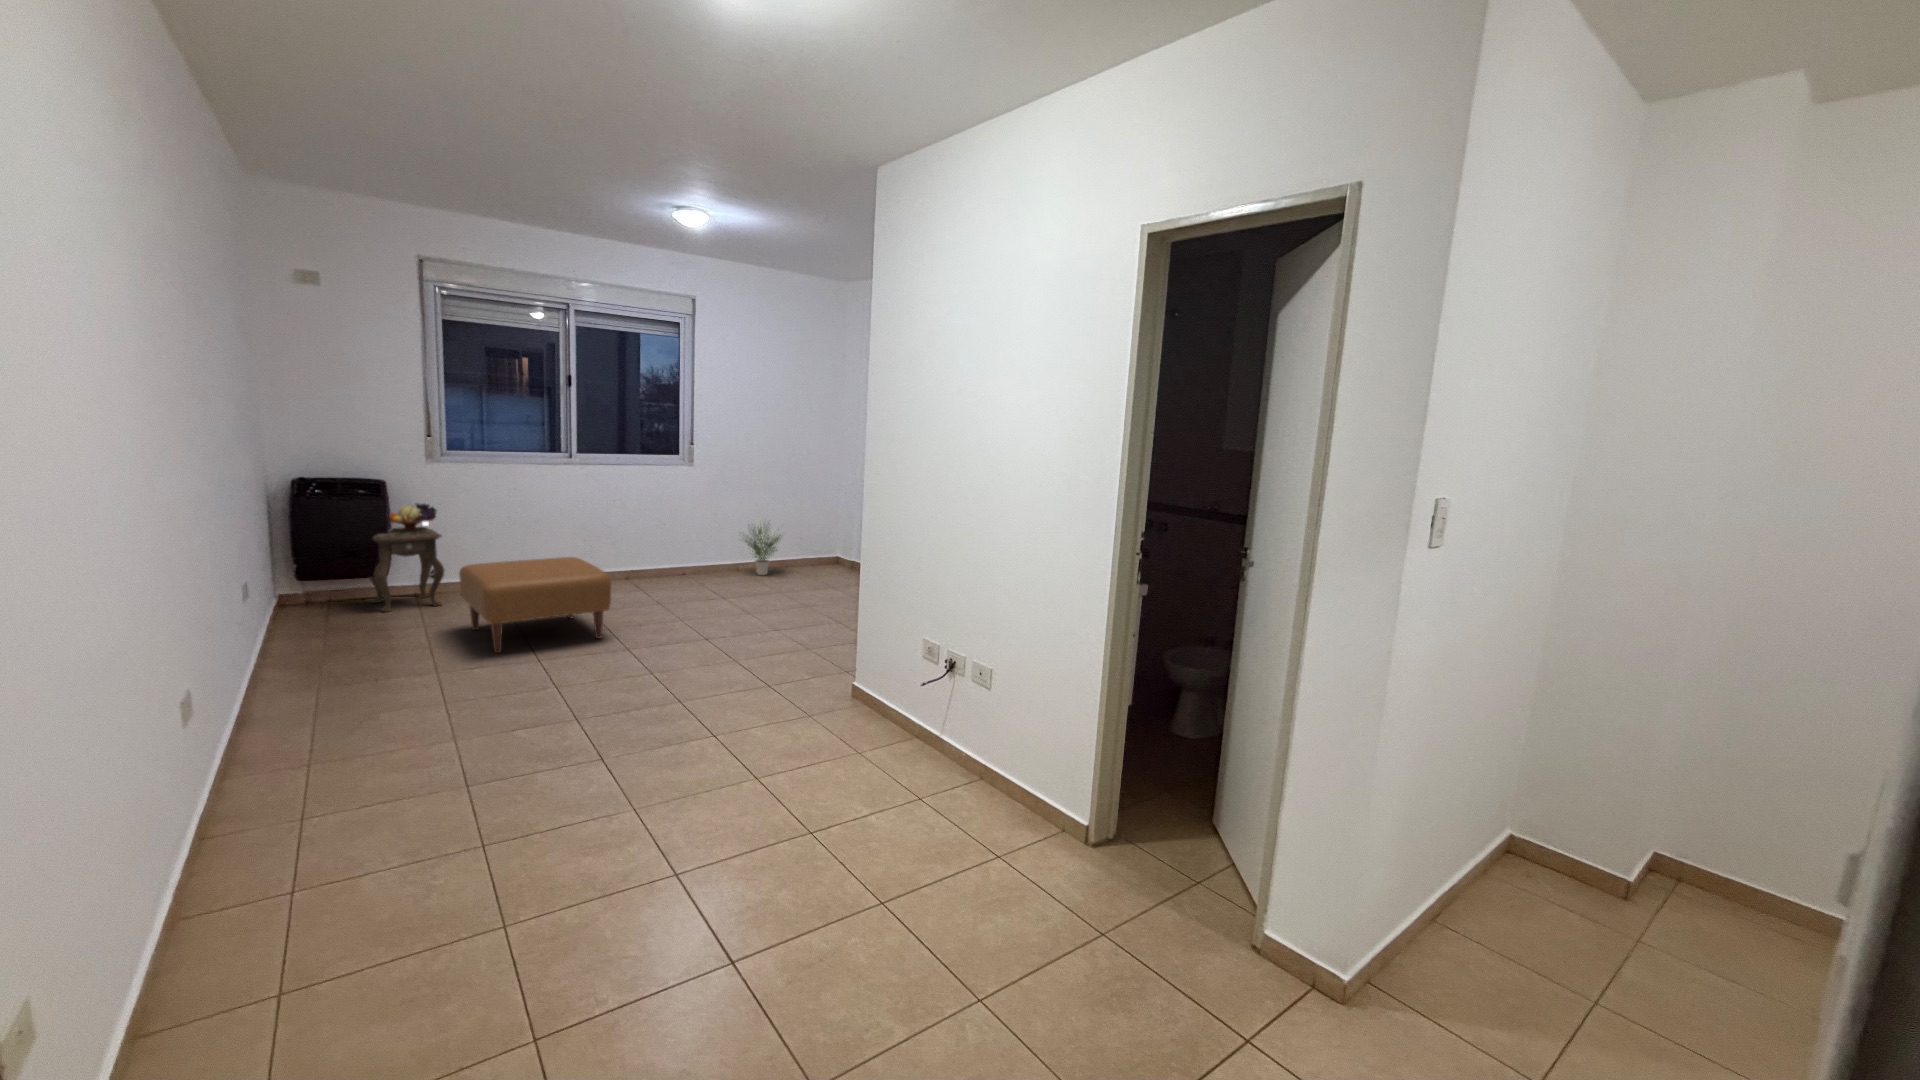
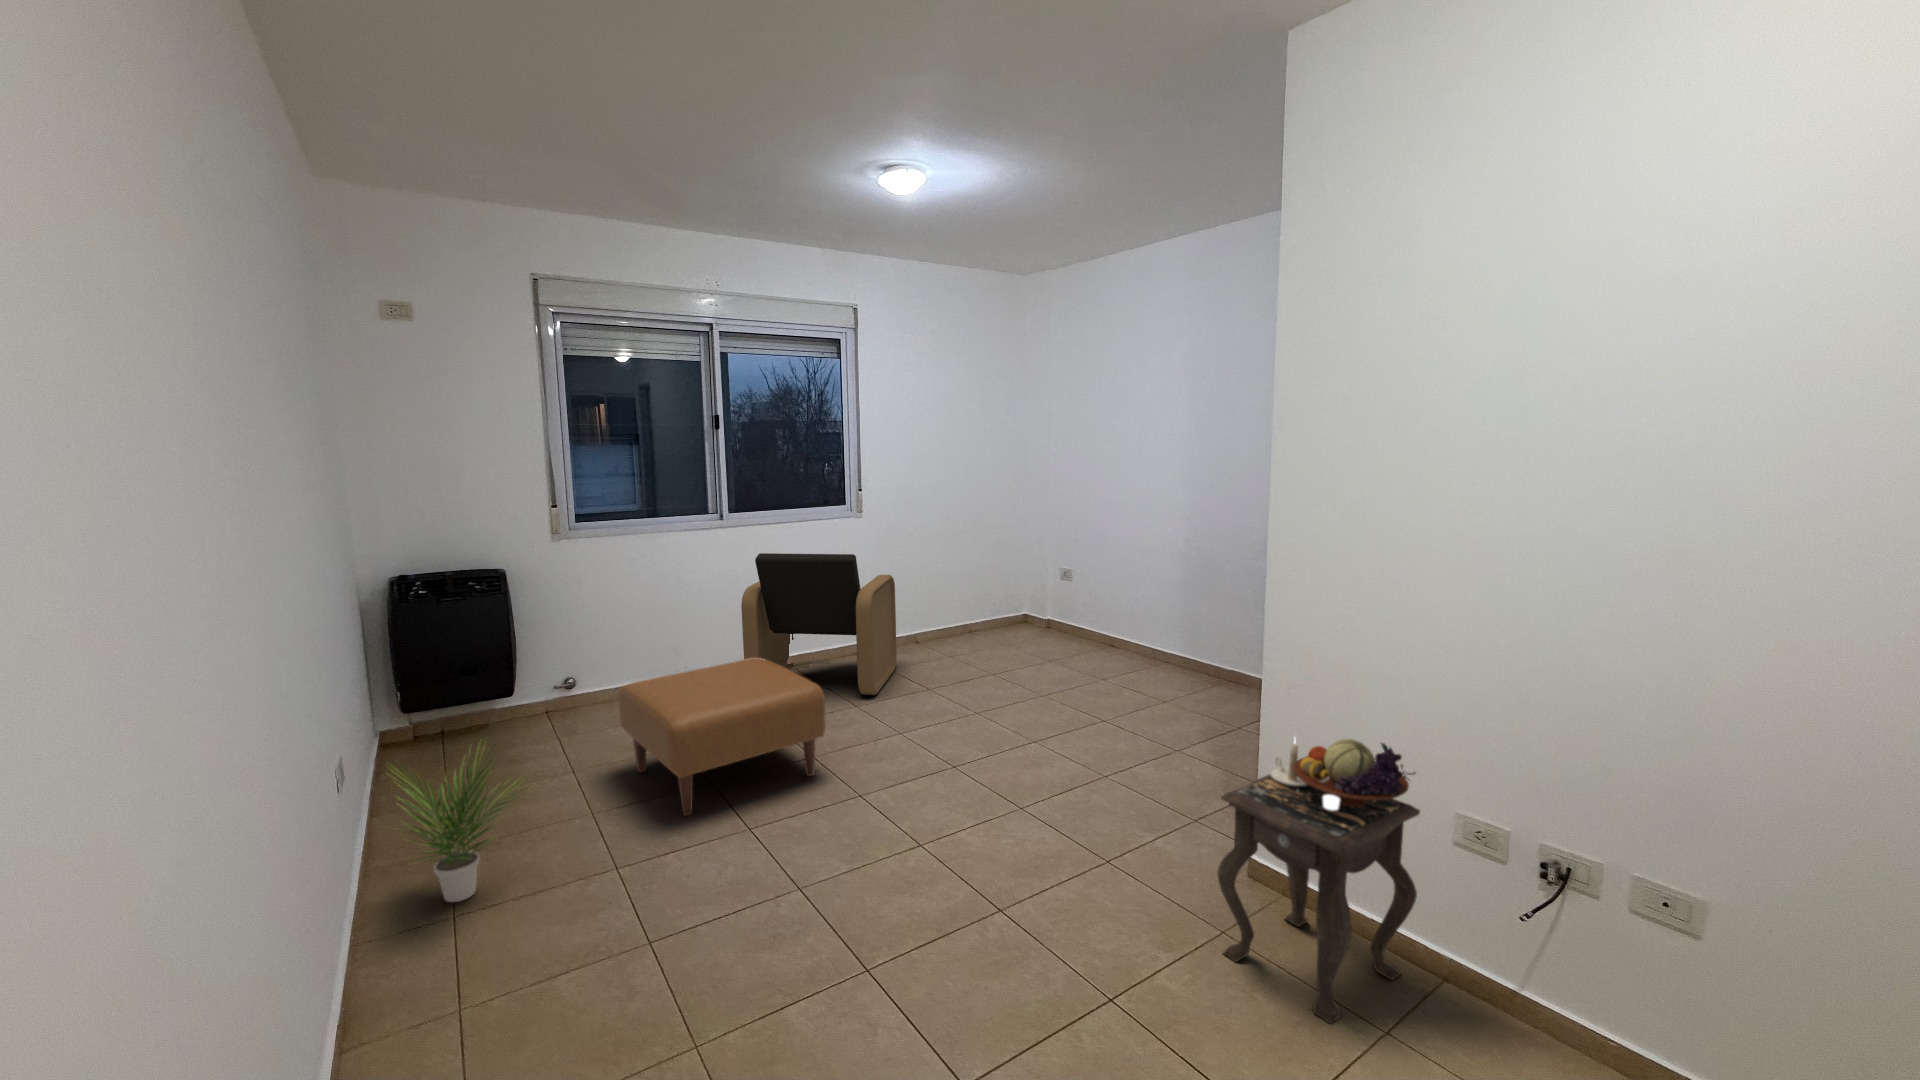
armchair: none [578,484,709,598] -> present [741,553,897,695]
side table: present [369,503,444,612] -> present [1217,739,1420,1023]
potted plant: present [743,523,781,575] -> present [390,741,526,902]

